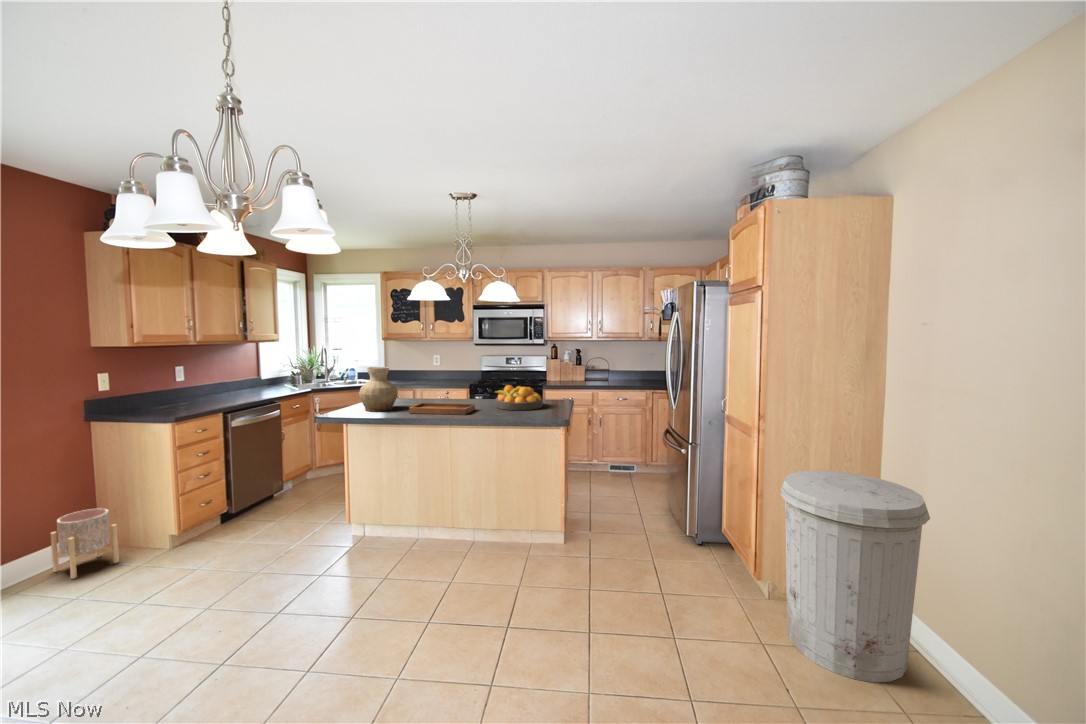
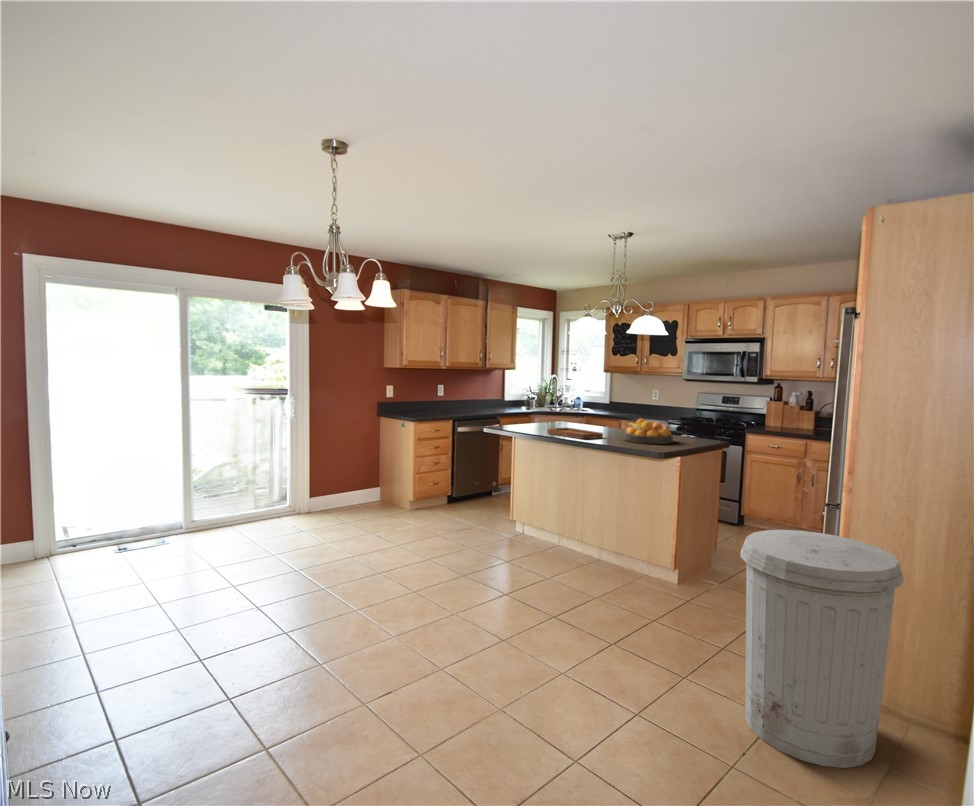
vase: present [359,367,398,411] -> none [521,393,552,430]
planter: present [51,508,119,579] -> none [358,471,385,508]

